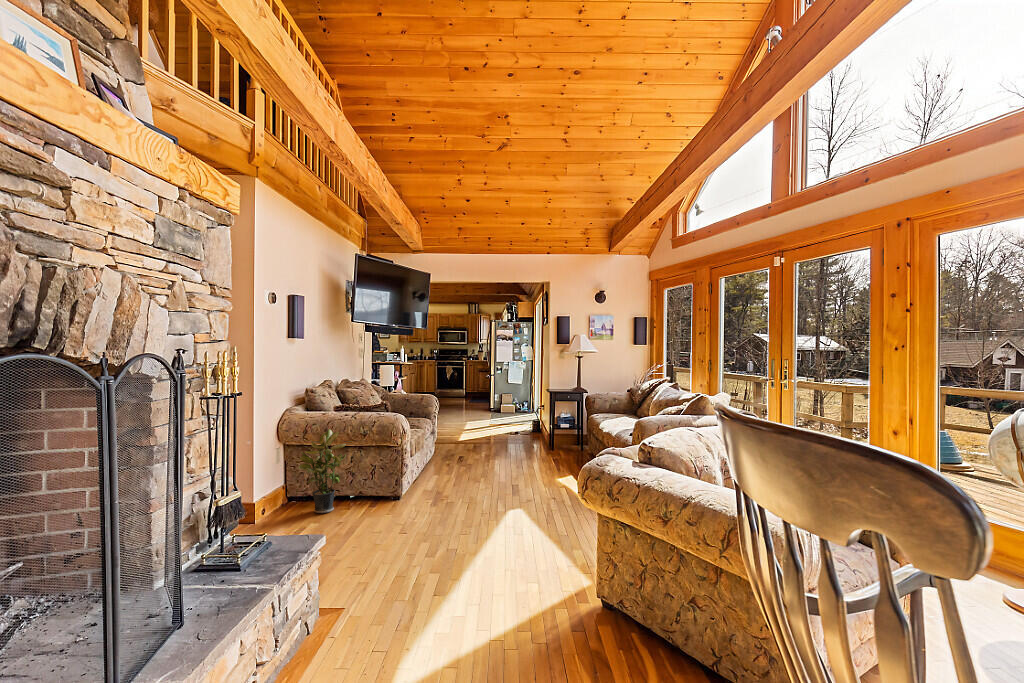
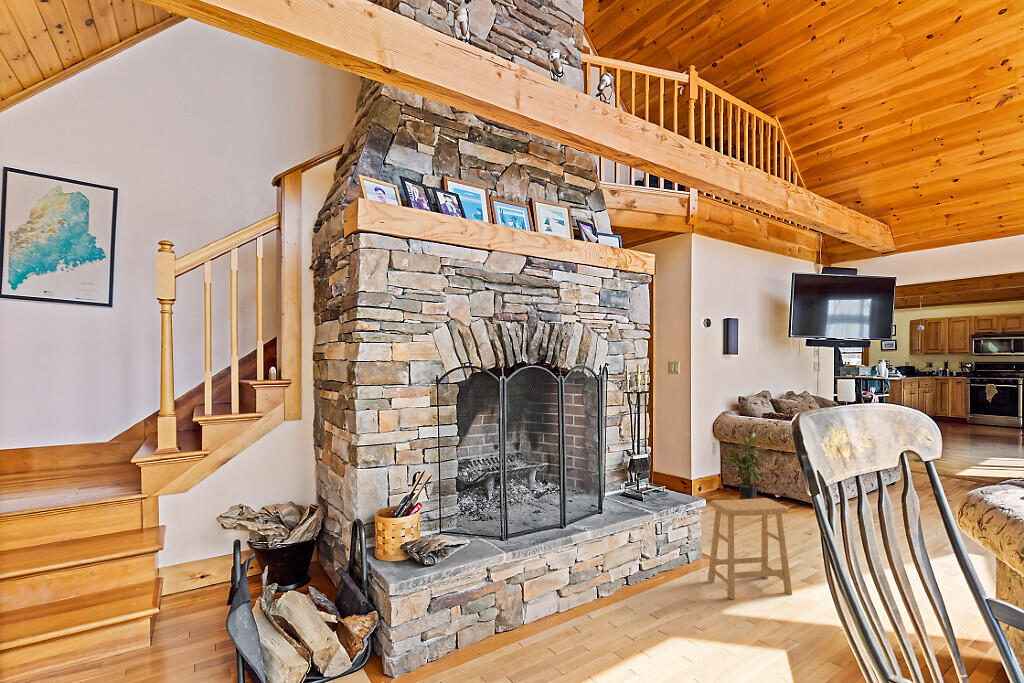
footstool: none [345,510,442,663] -> present [708,498,792,599]

